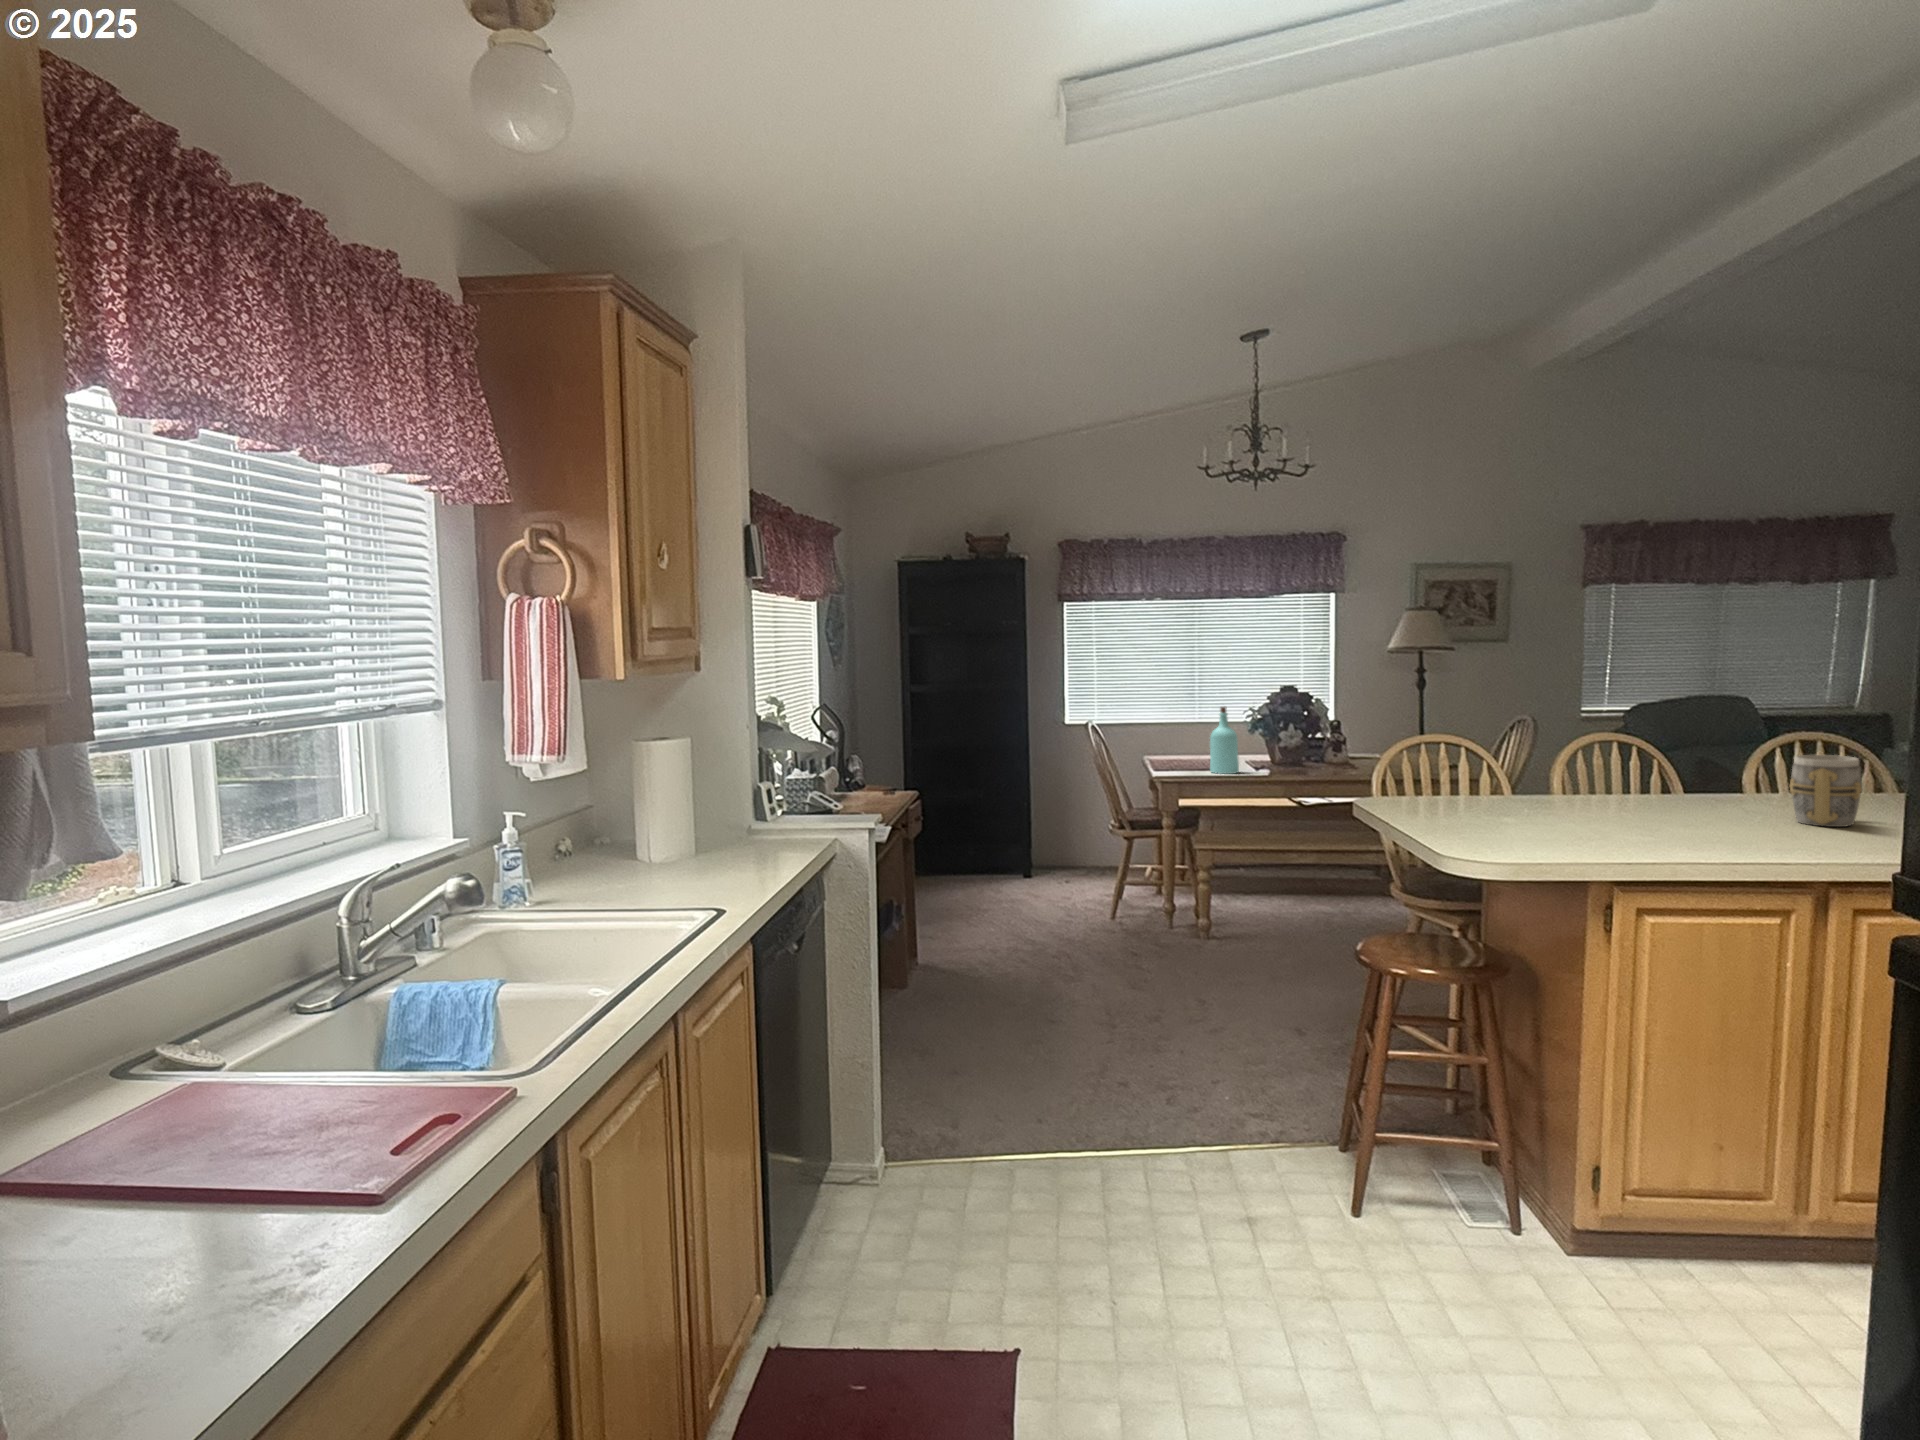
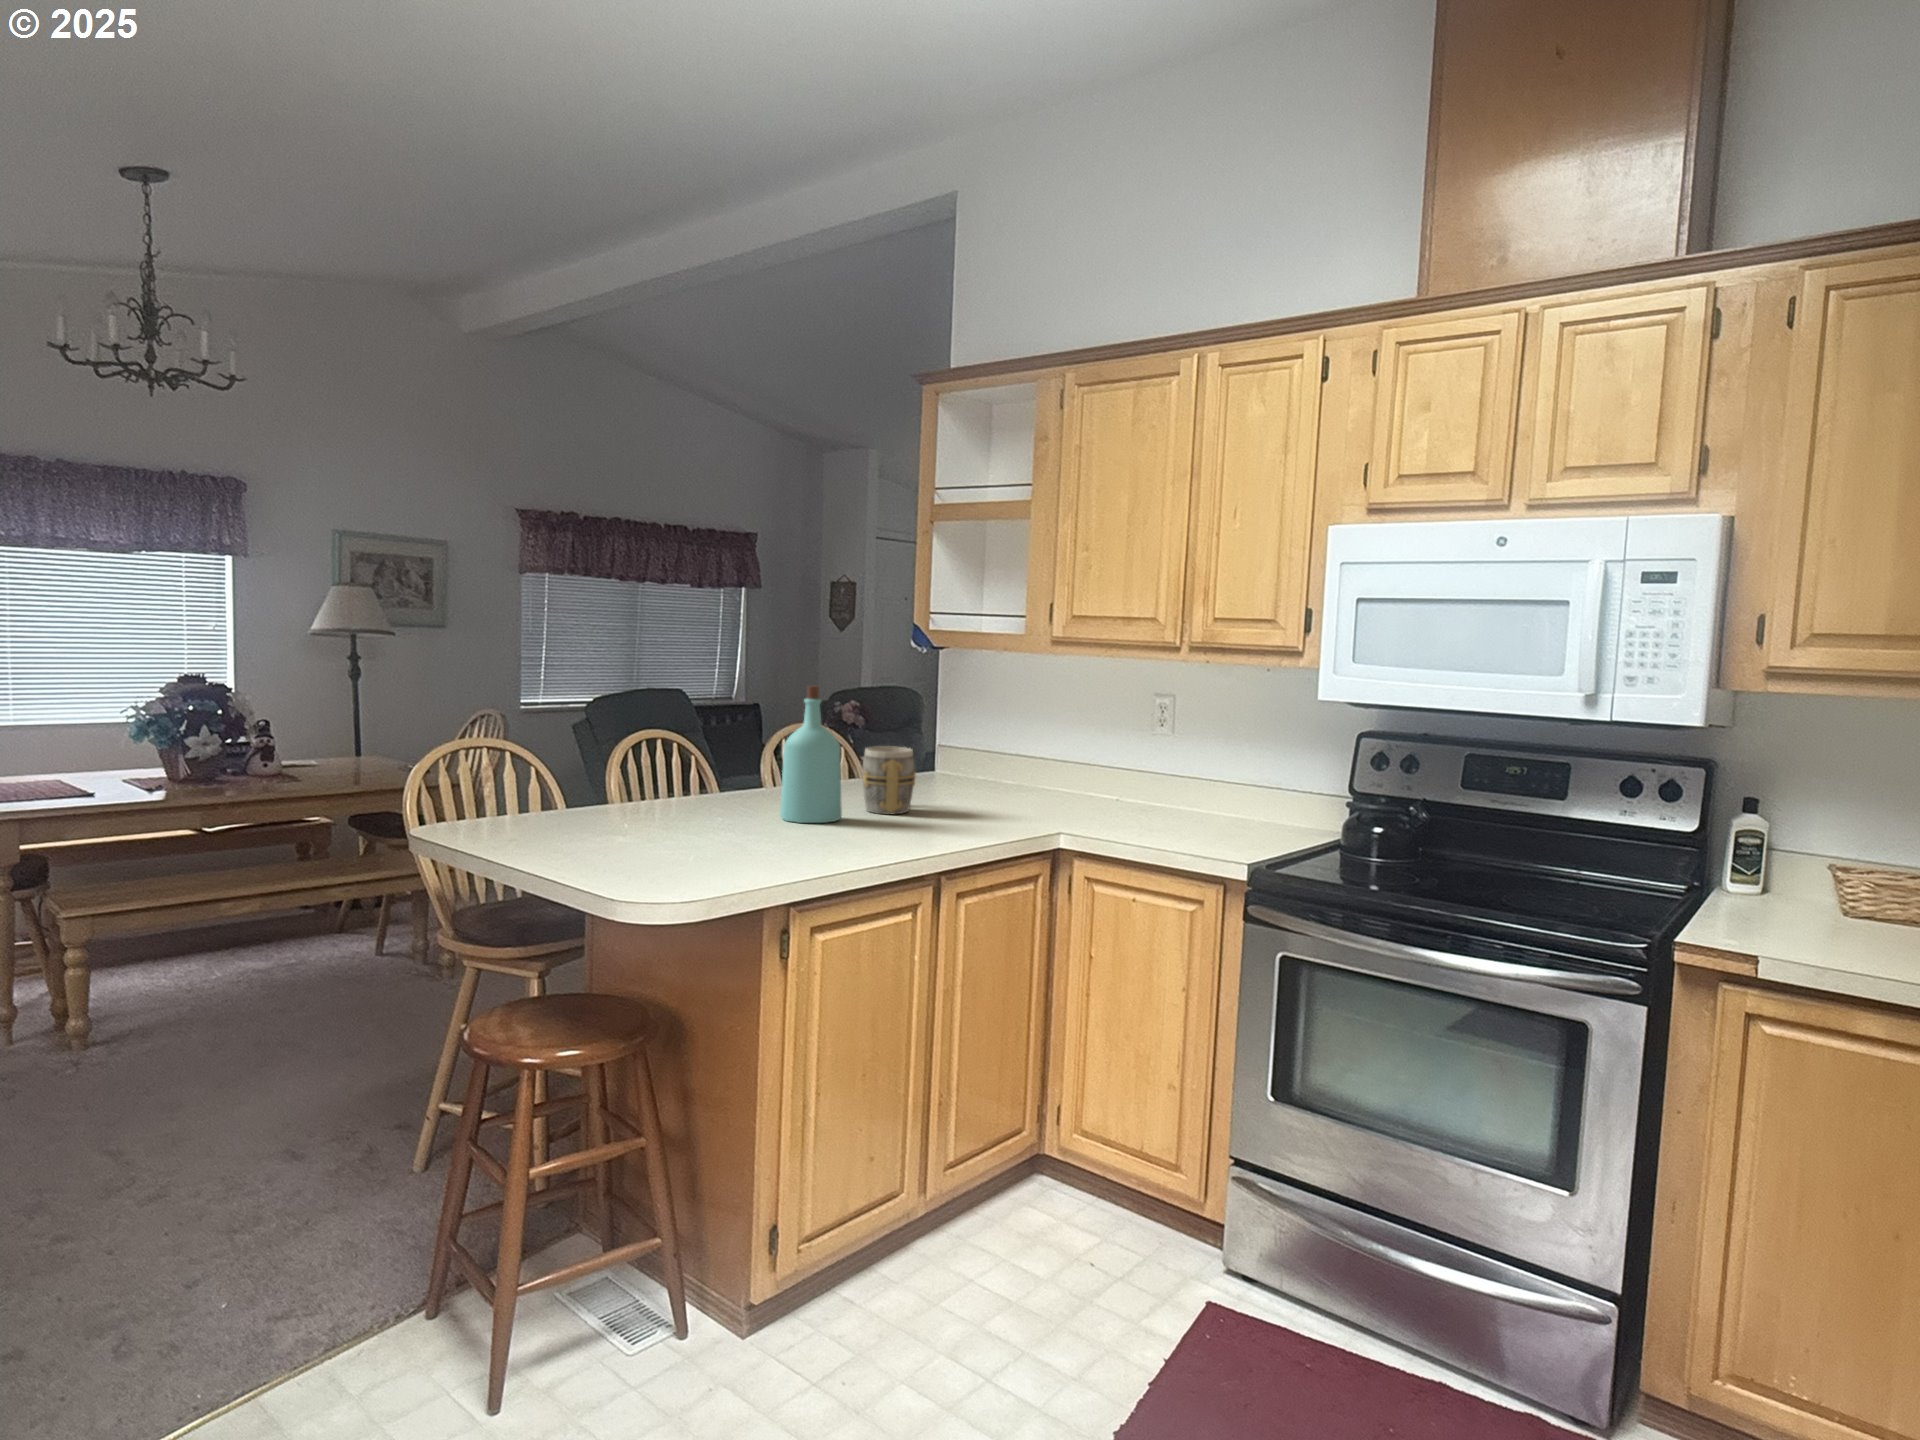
bottle: present [1210,707,1239,774] -> present [780,686,842,823]

